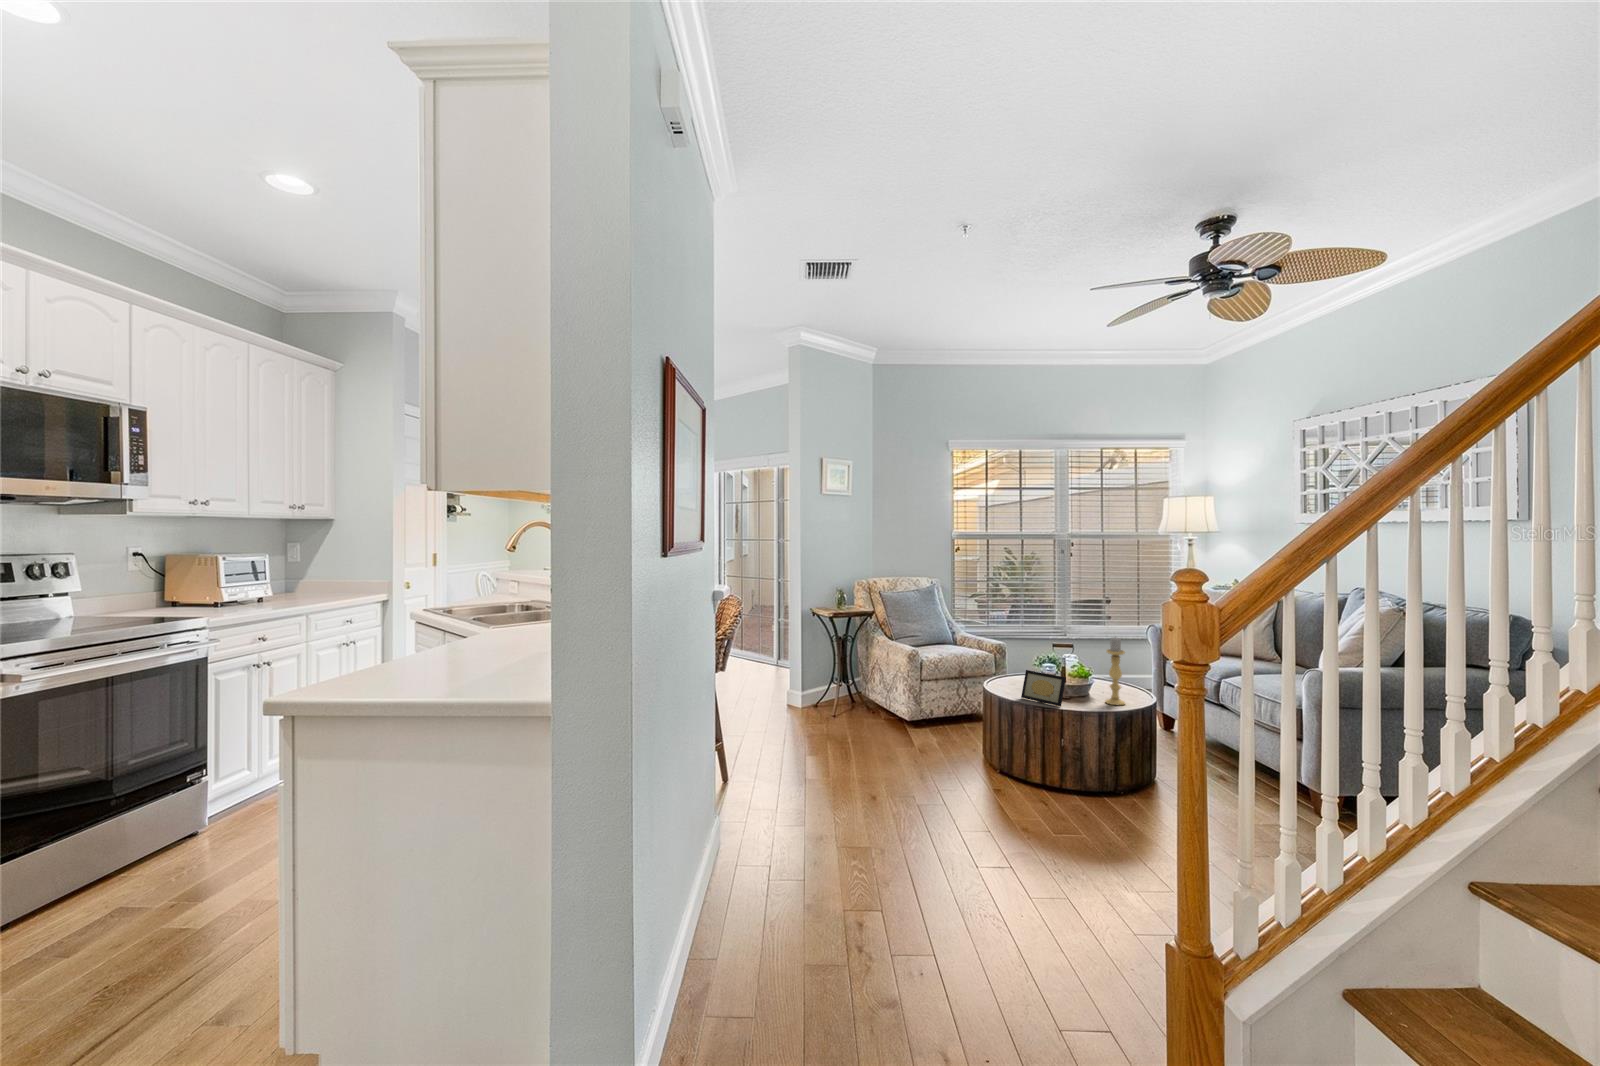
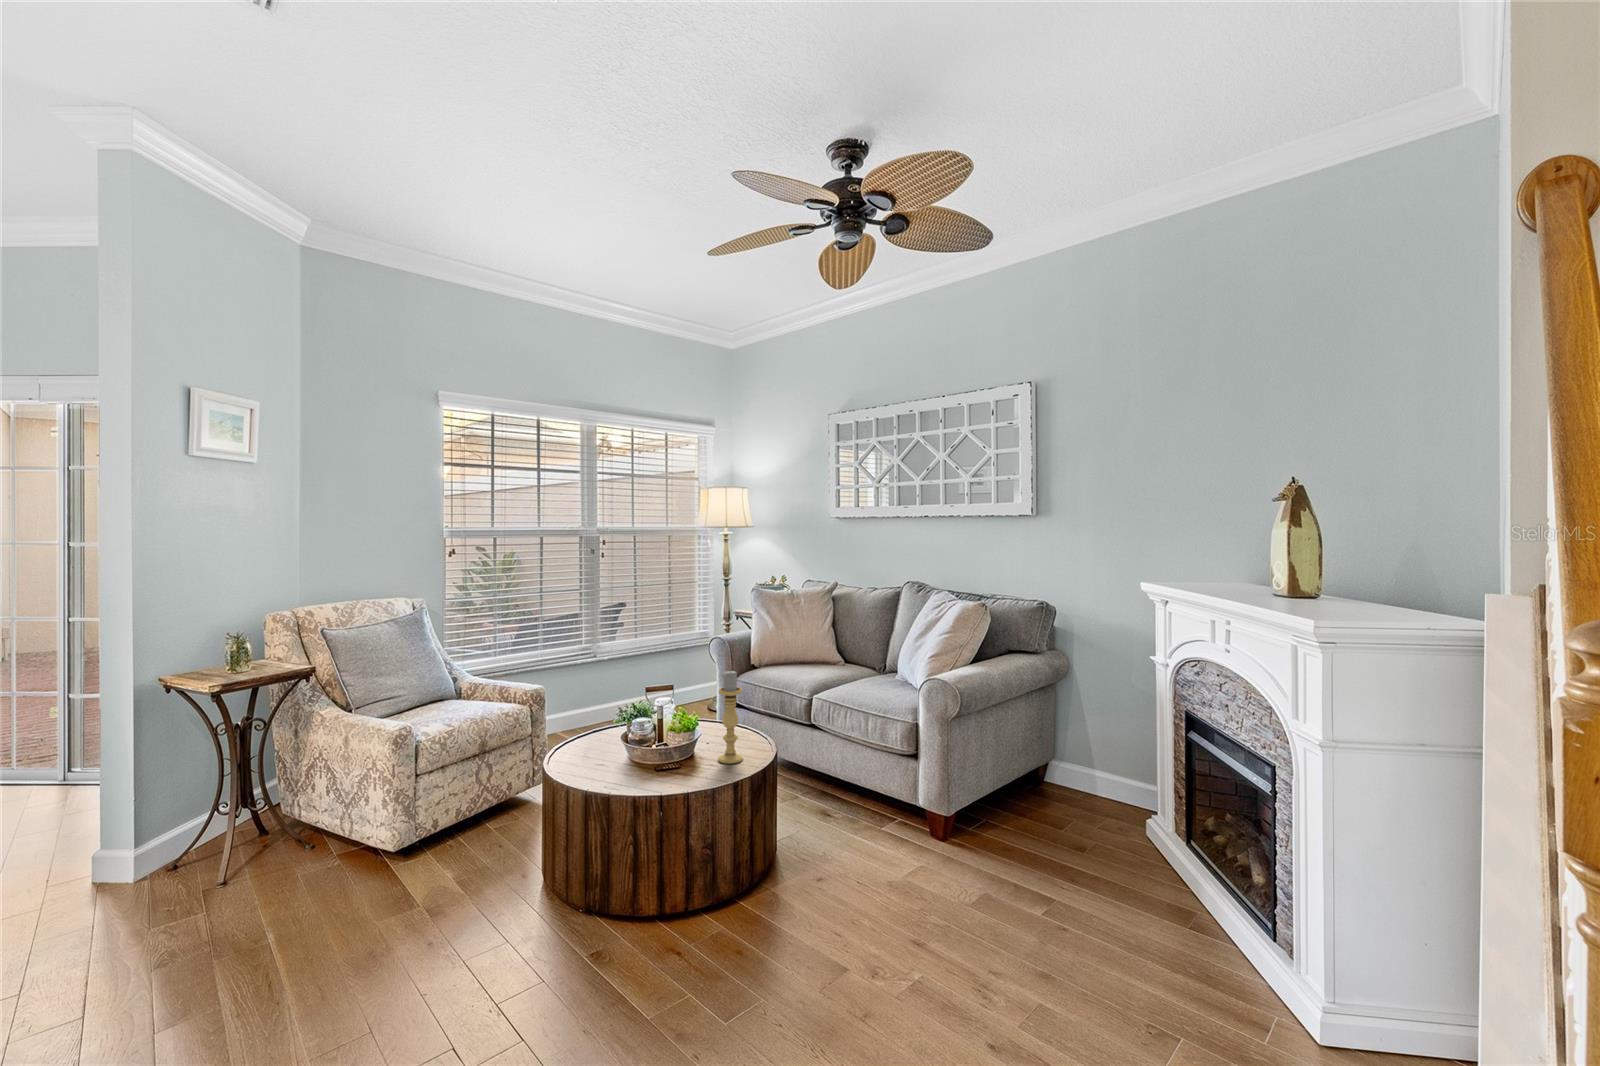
picture frame: present [1021,670,1066,707] -> none [611,738,678,785]

